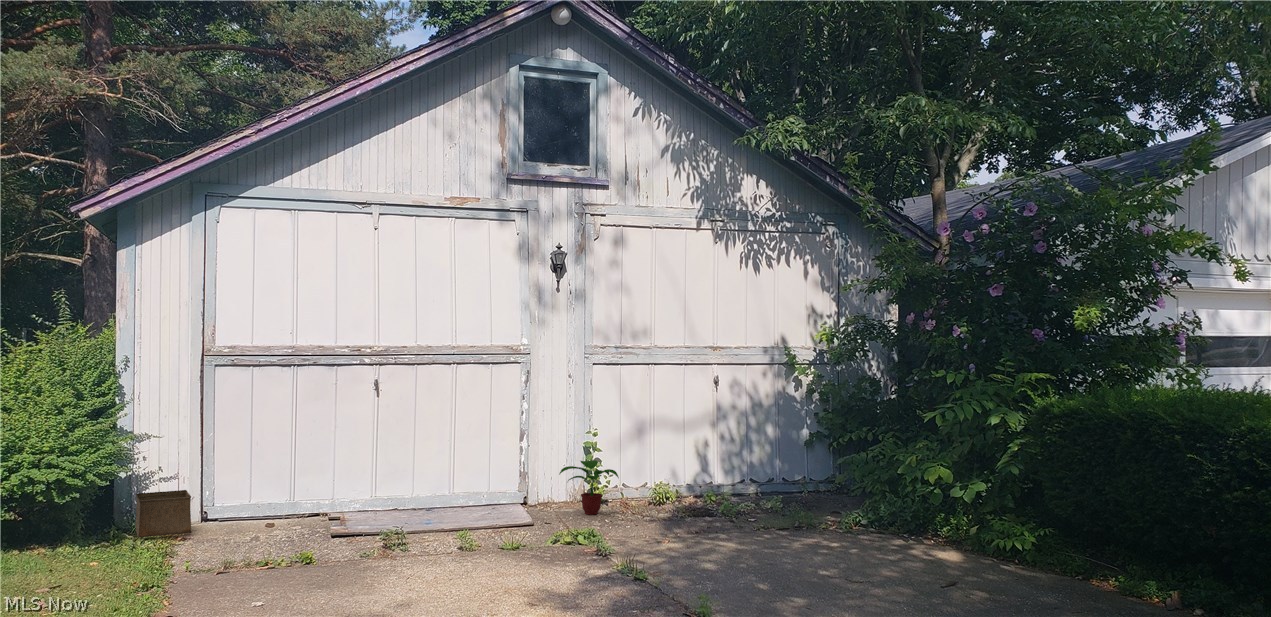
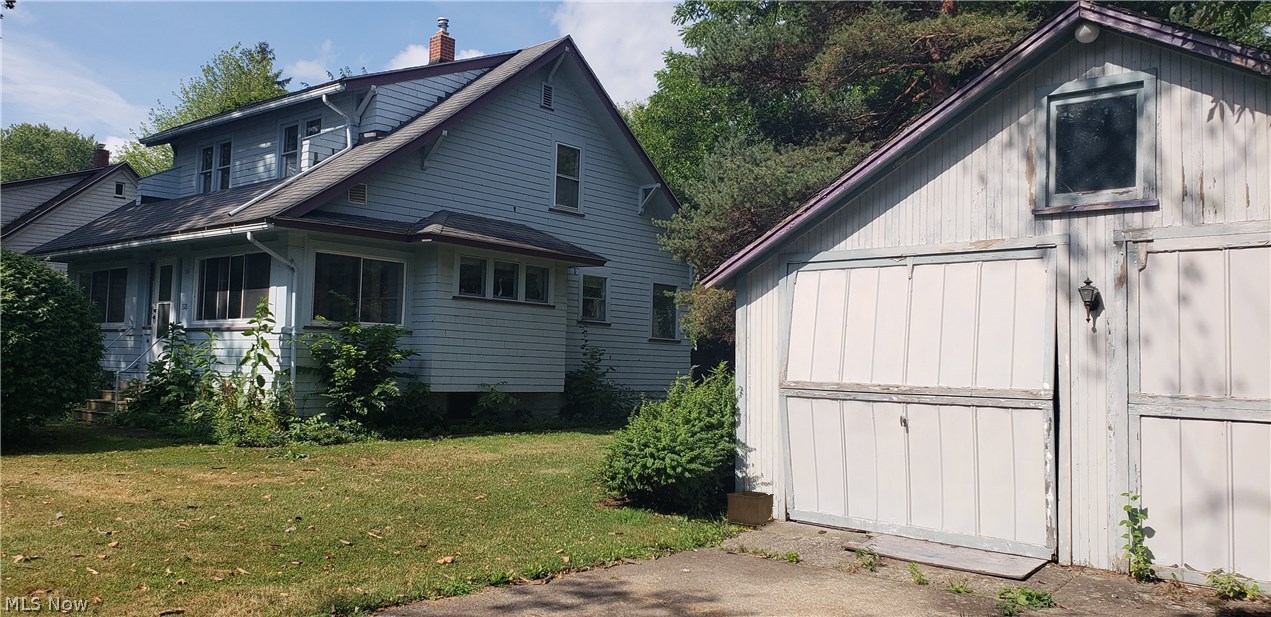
potted plant: present [560,460,619,515] -> none [1061,527,1142,594]

